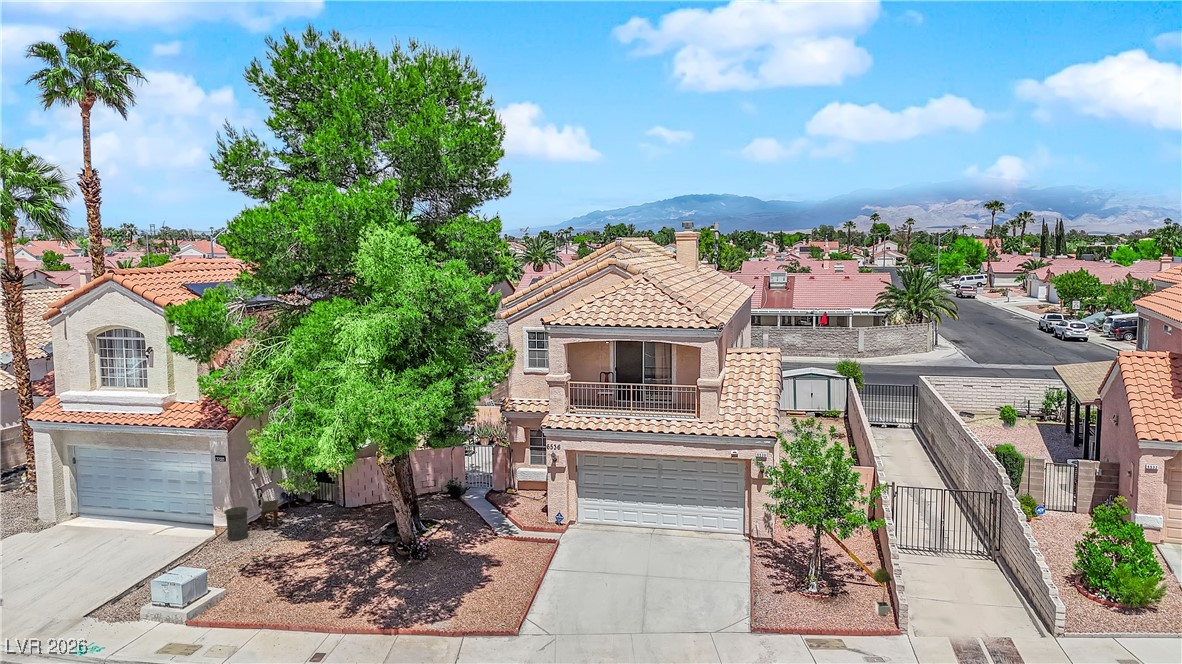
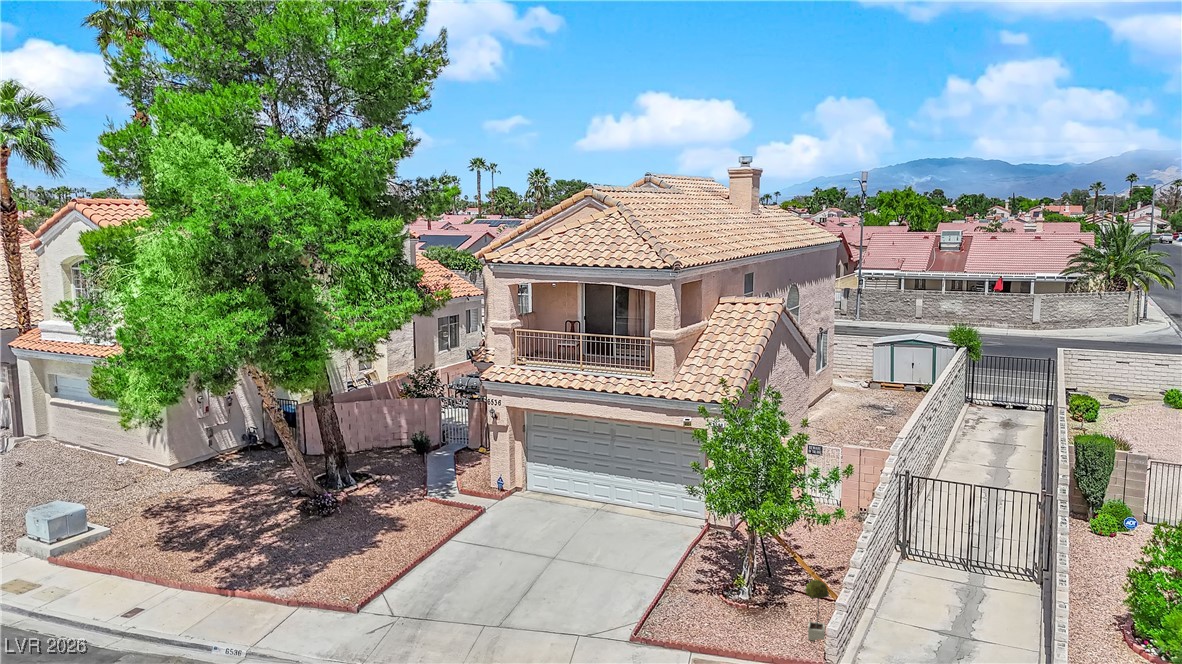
bench: present [261,500,278,529] -> none [207,441,234,469]
trash can: present [224,507,248,541] -> none [163,445,190,479]

